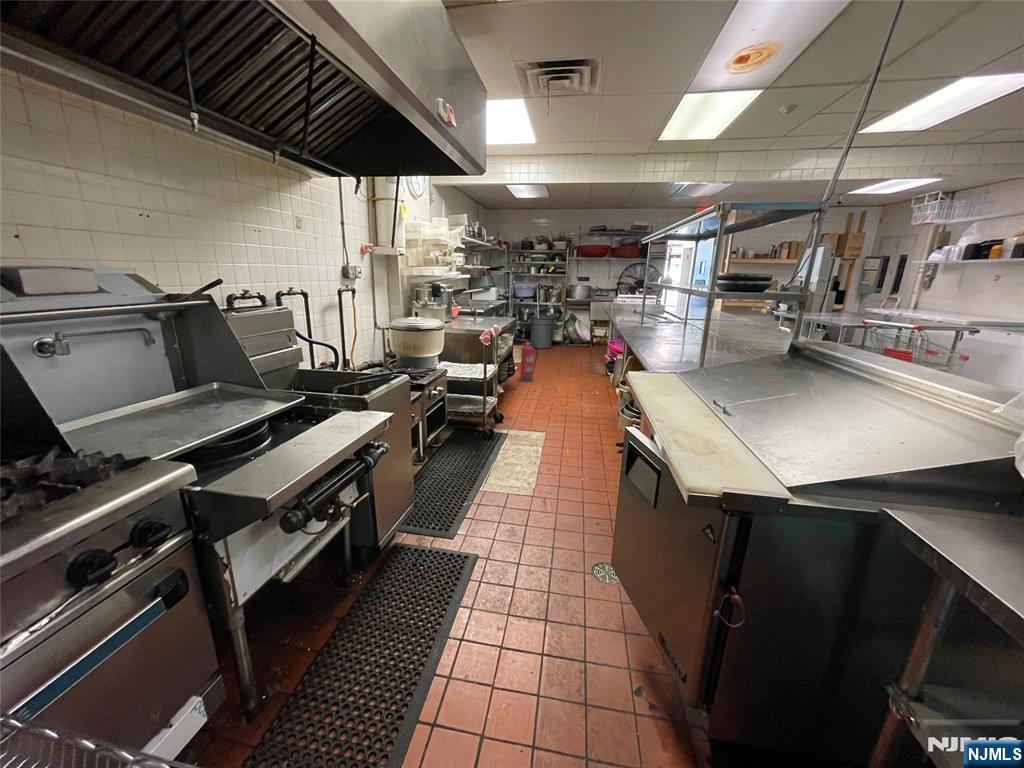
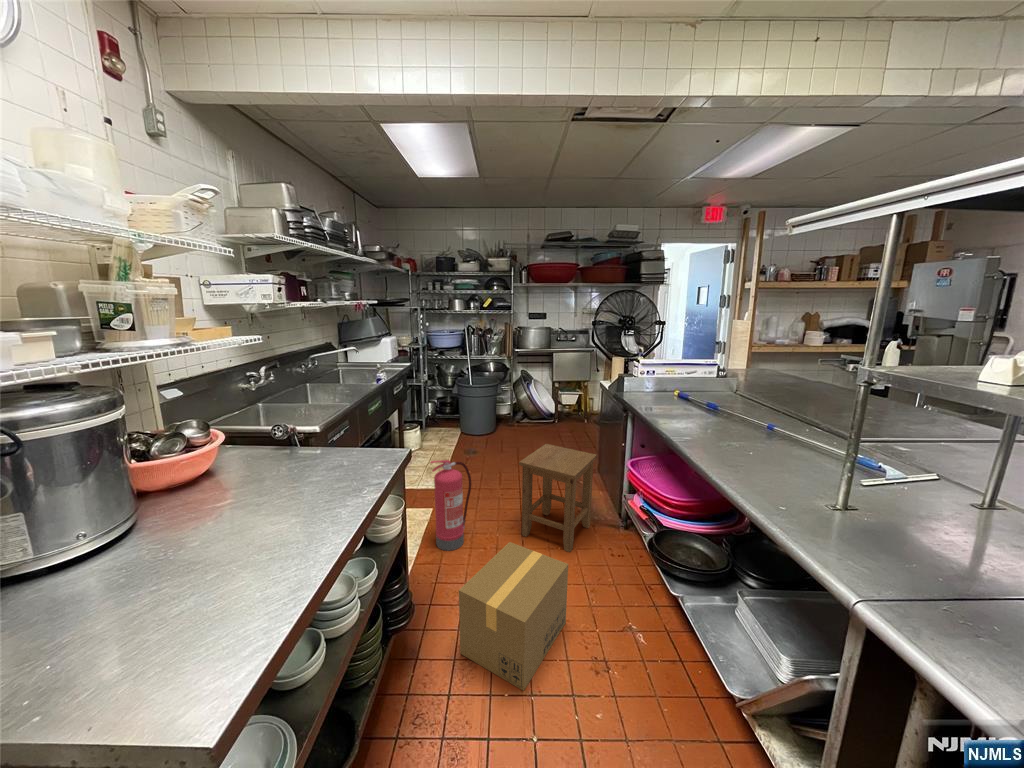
stool: none [559,341,598,386] -> present [519,444,597,552]
cardboard box: none [531,368,574,407] -> present [459,542,568,691]

